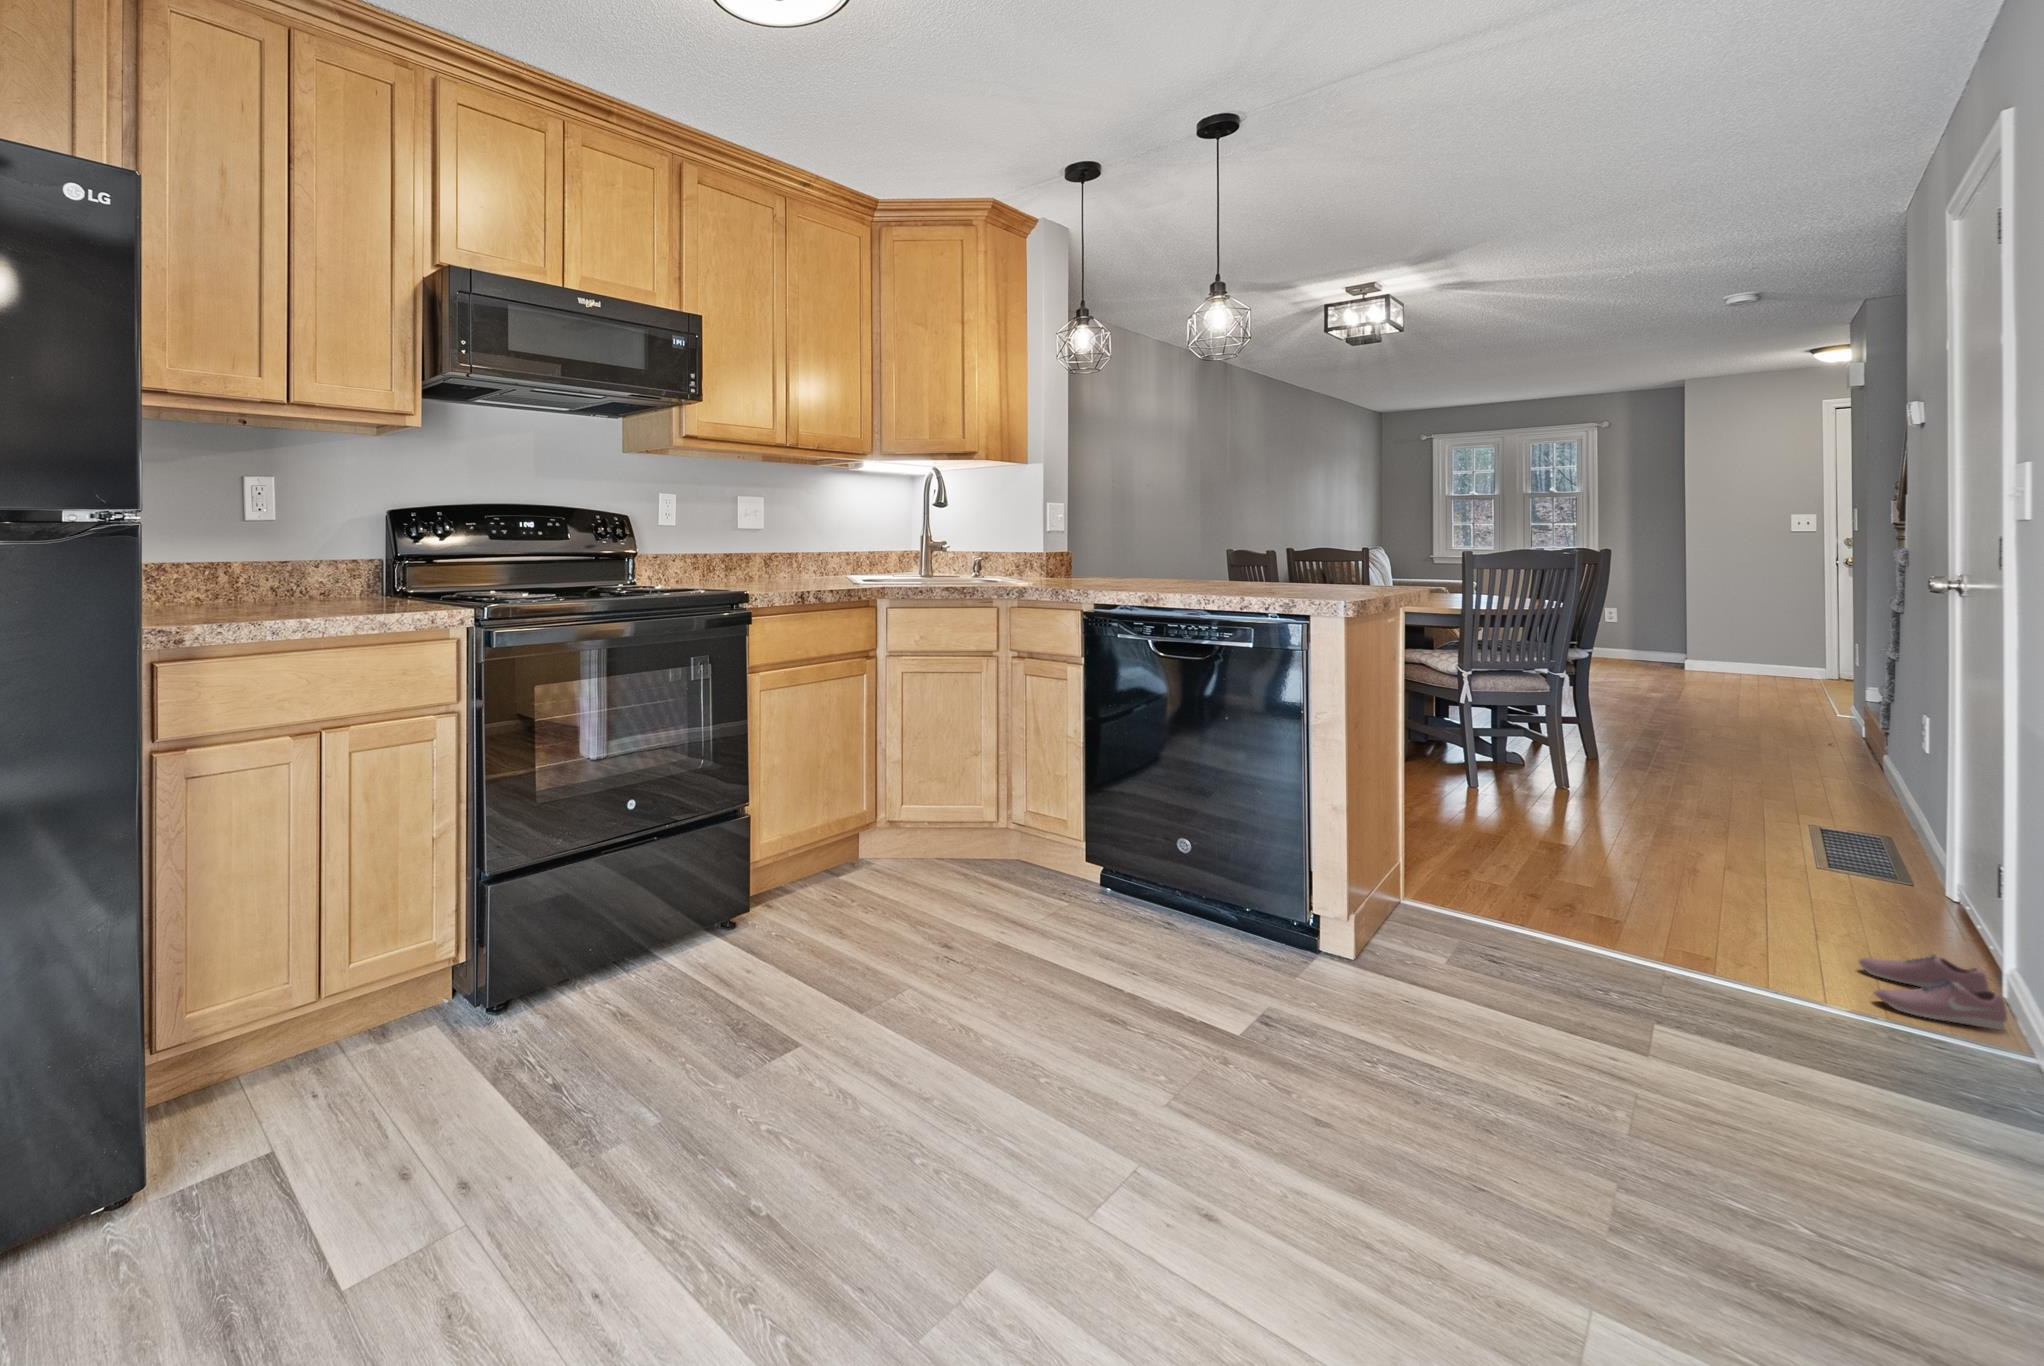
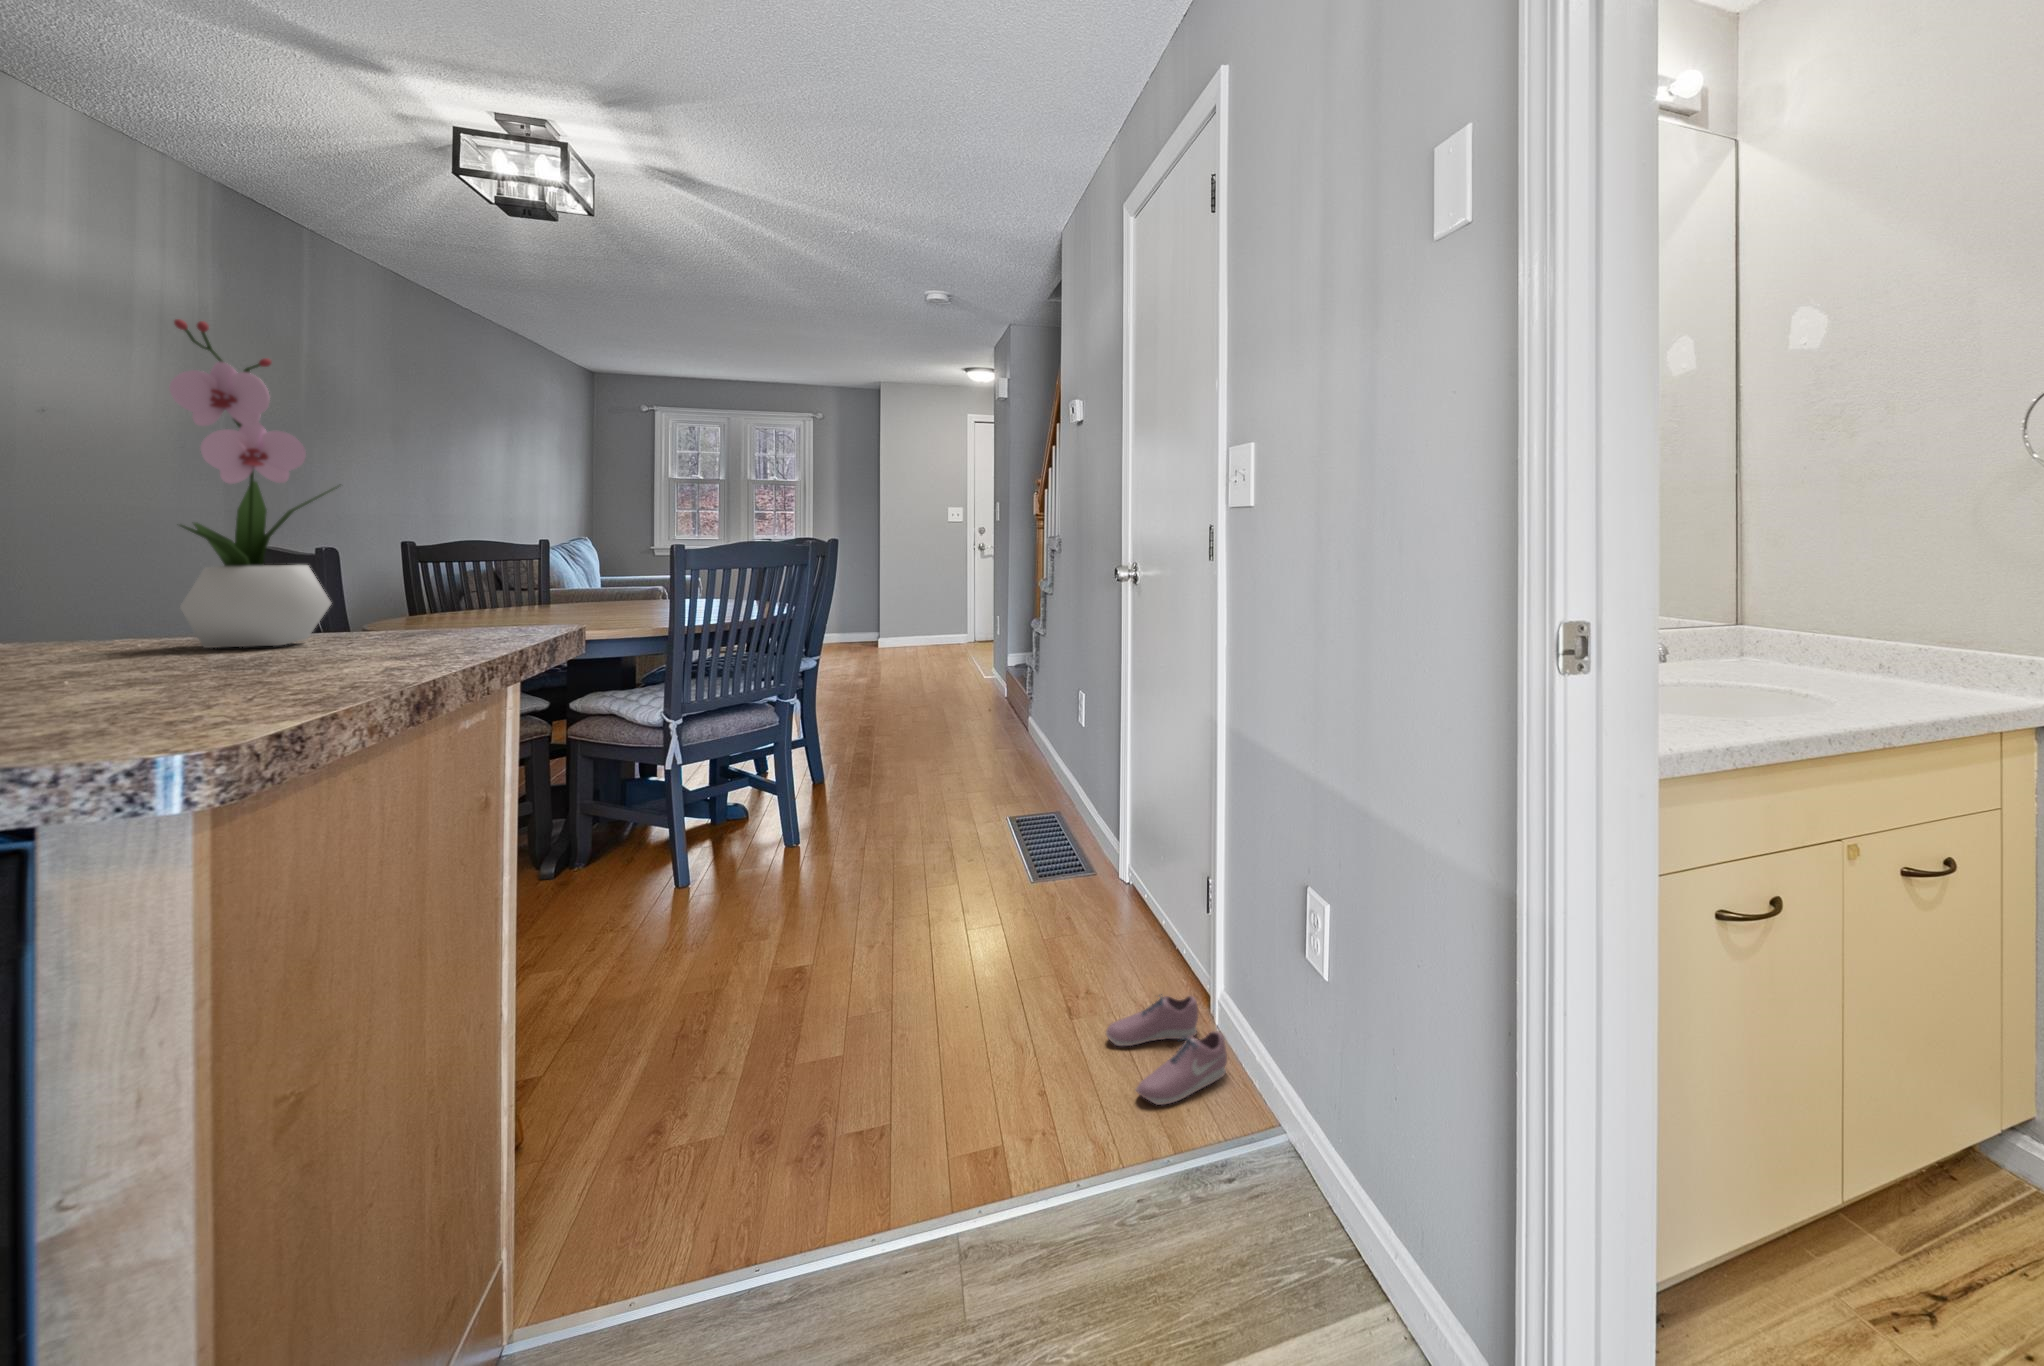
flower arrangement: none [1290,471,1336,588] -> present [169,319,337,648]

